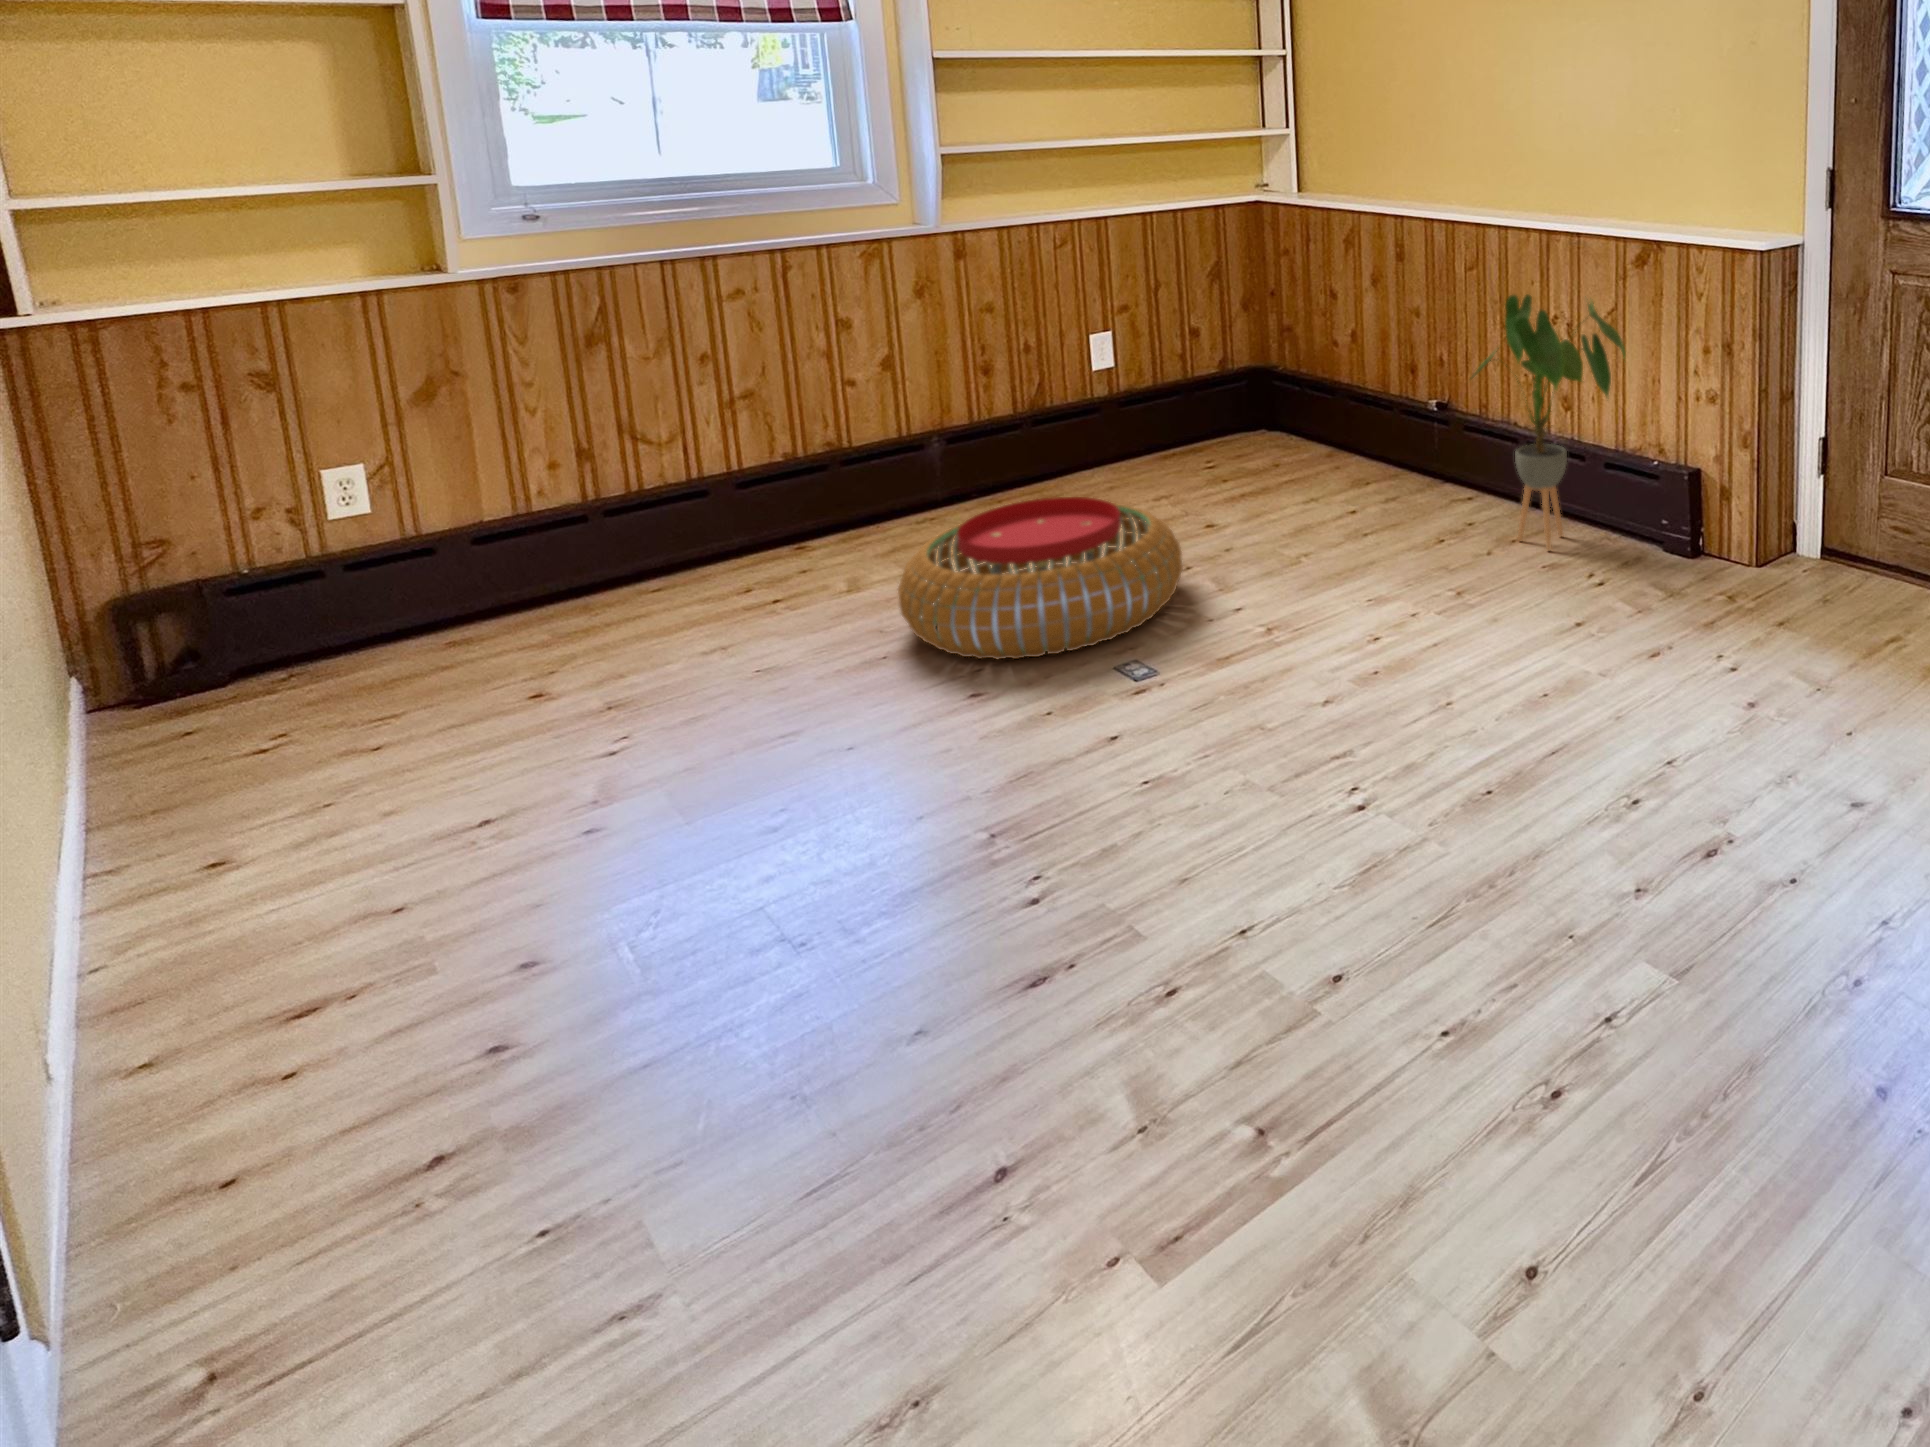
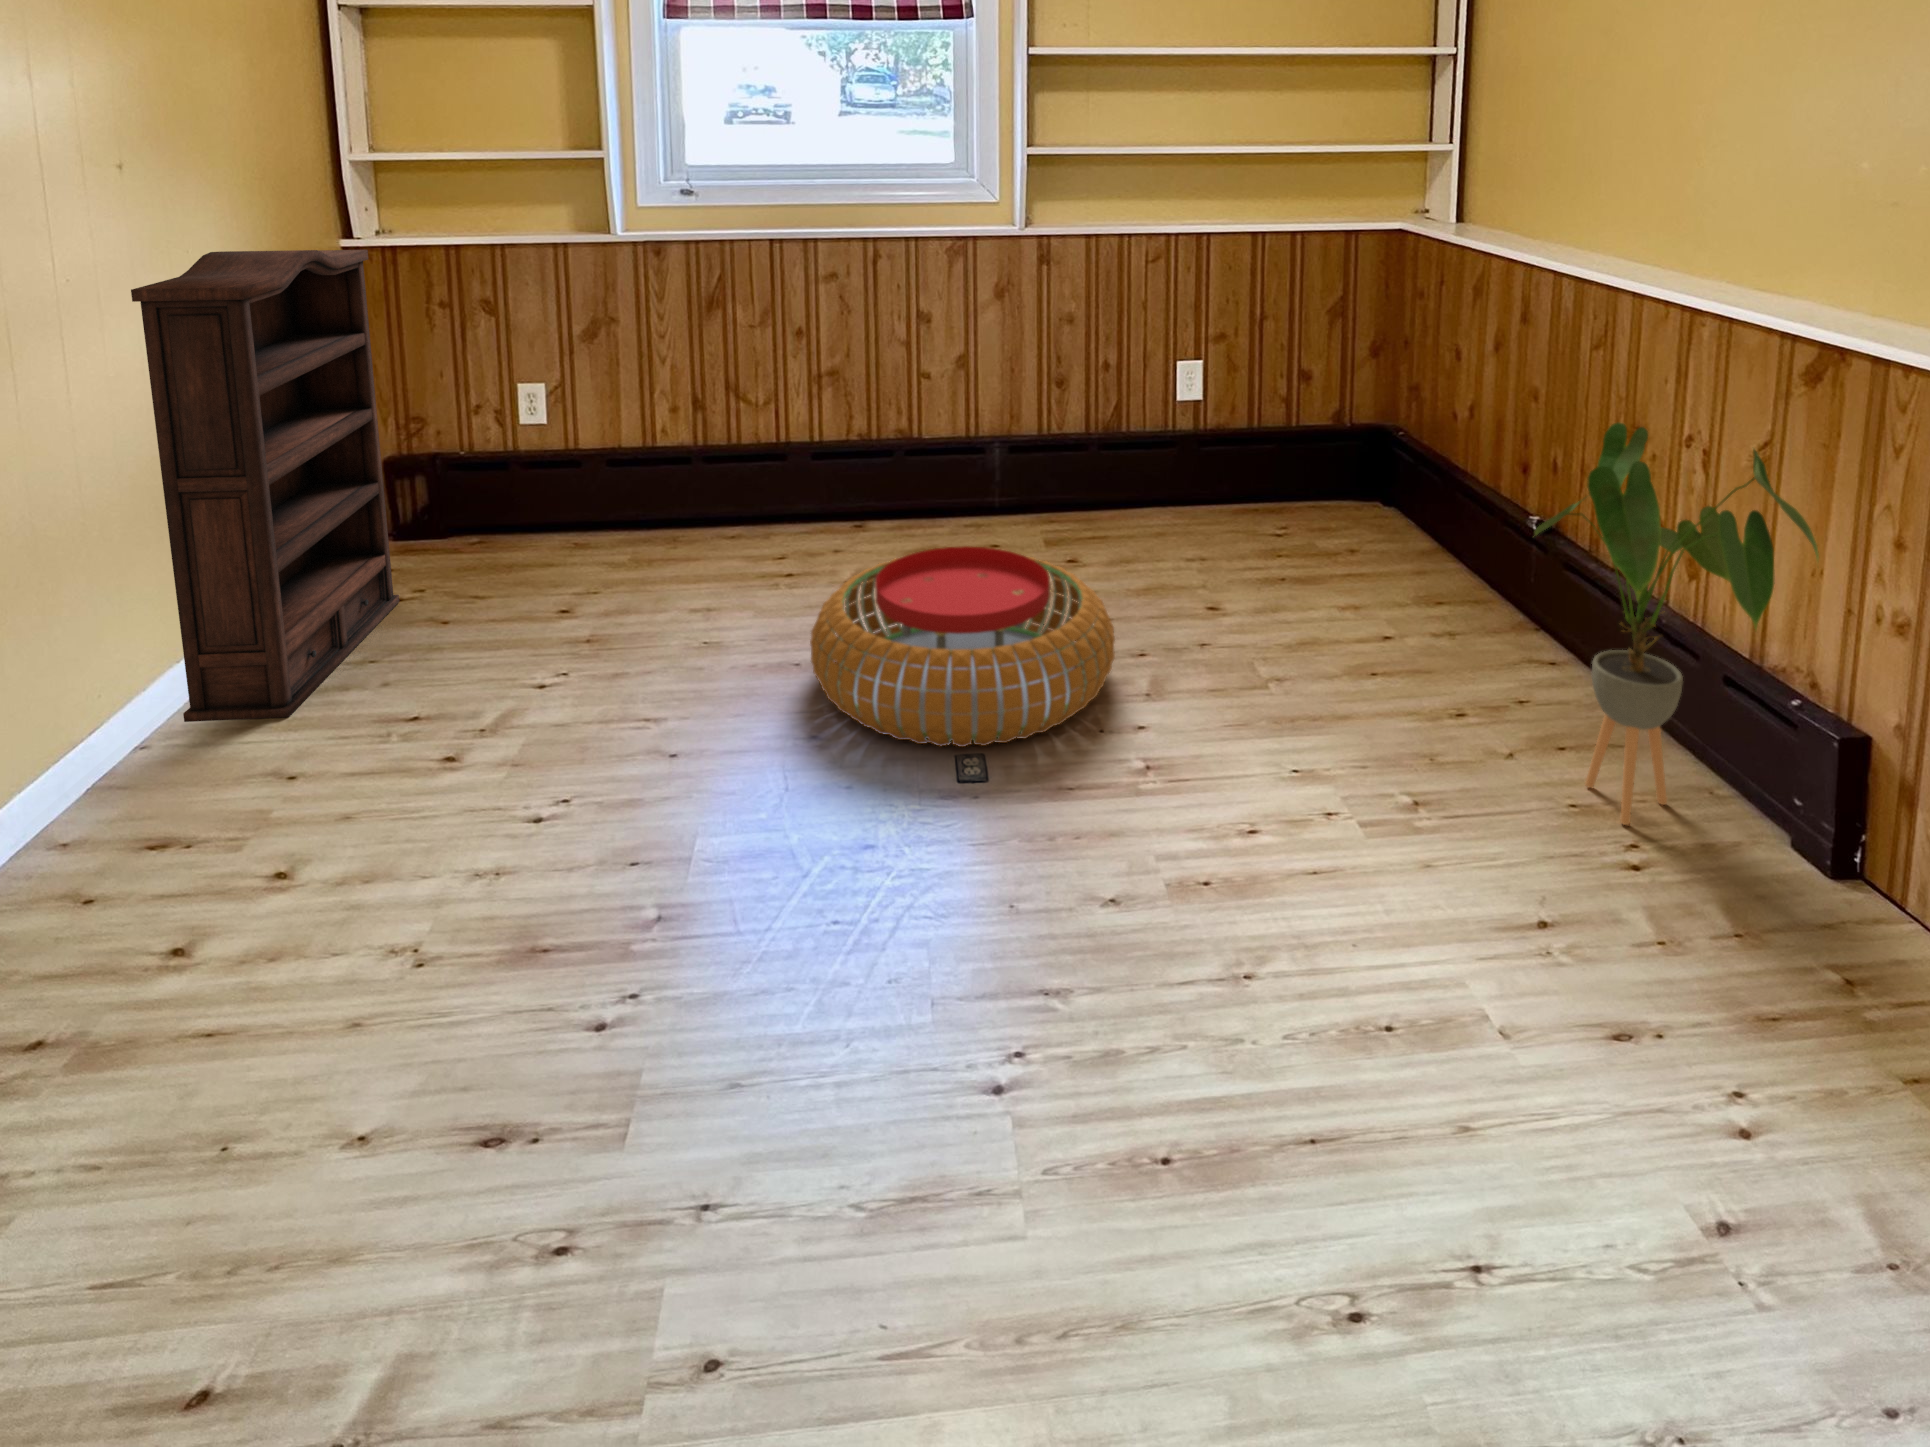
bookshelf: none [11,310,293,906] -> present [131,250,399,722]

